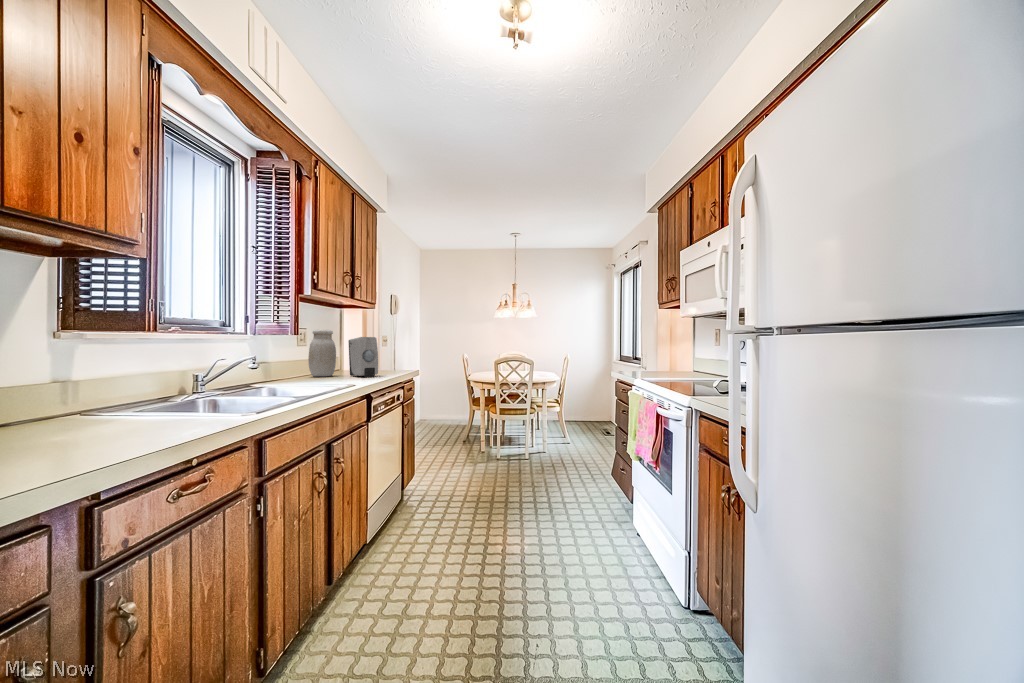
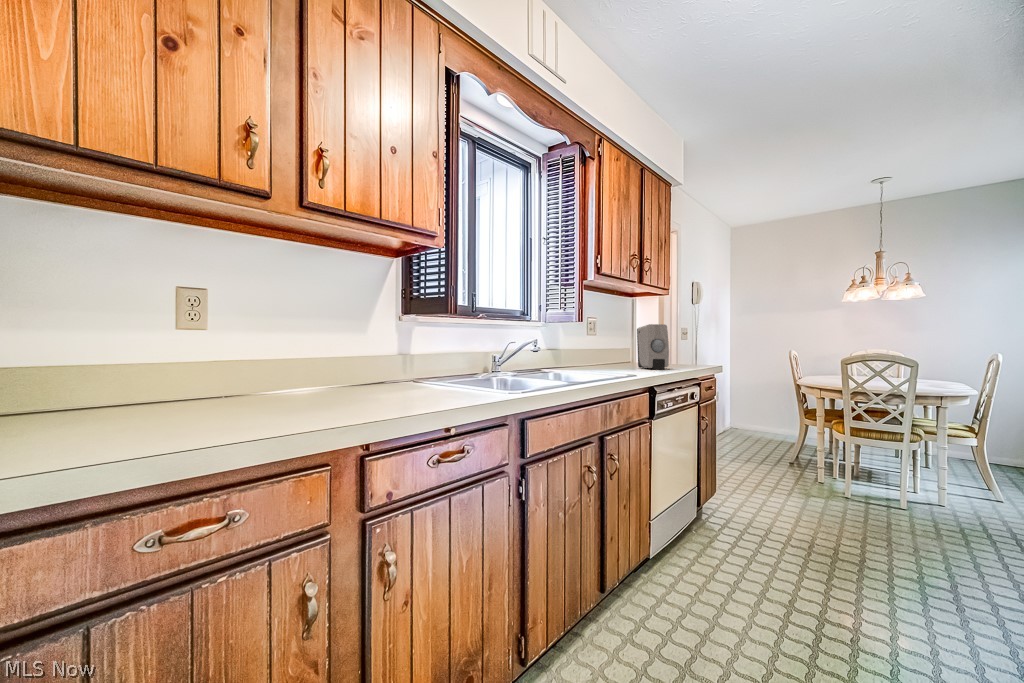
jar: present [308,330,336,377] -> none [598,318,625,367]

